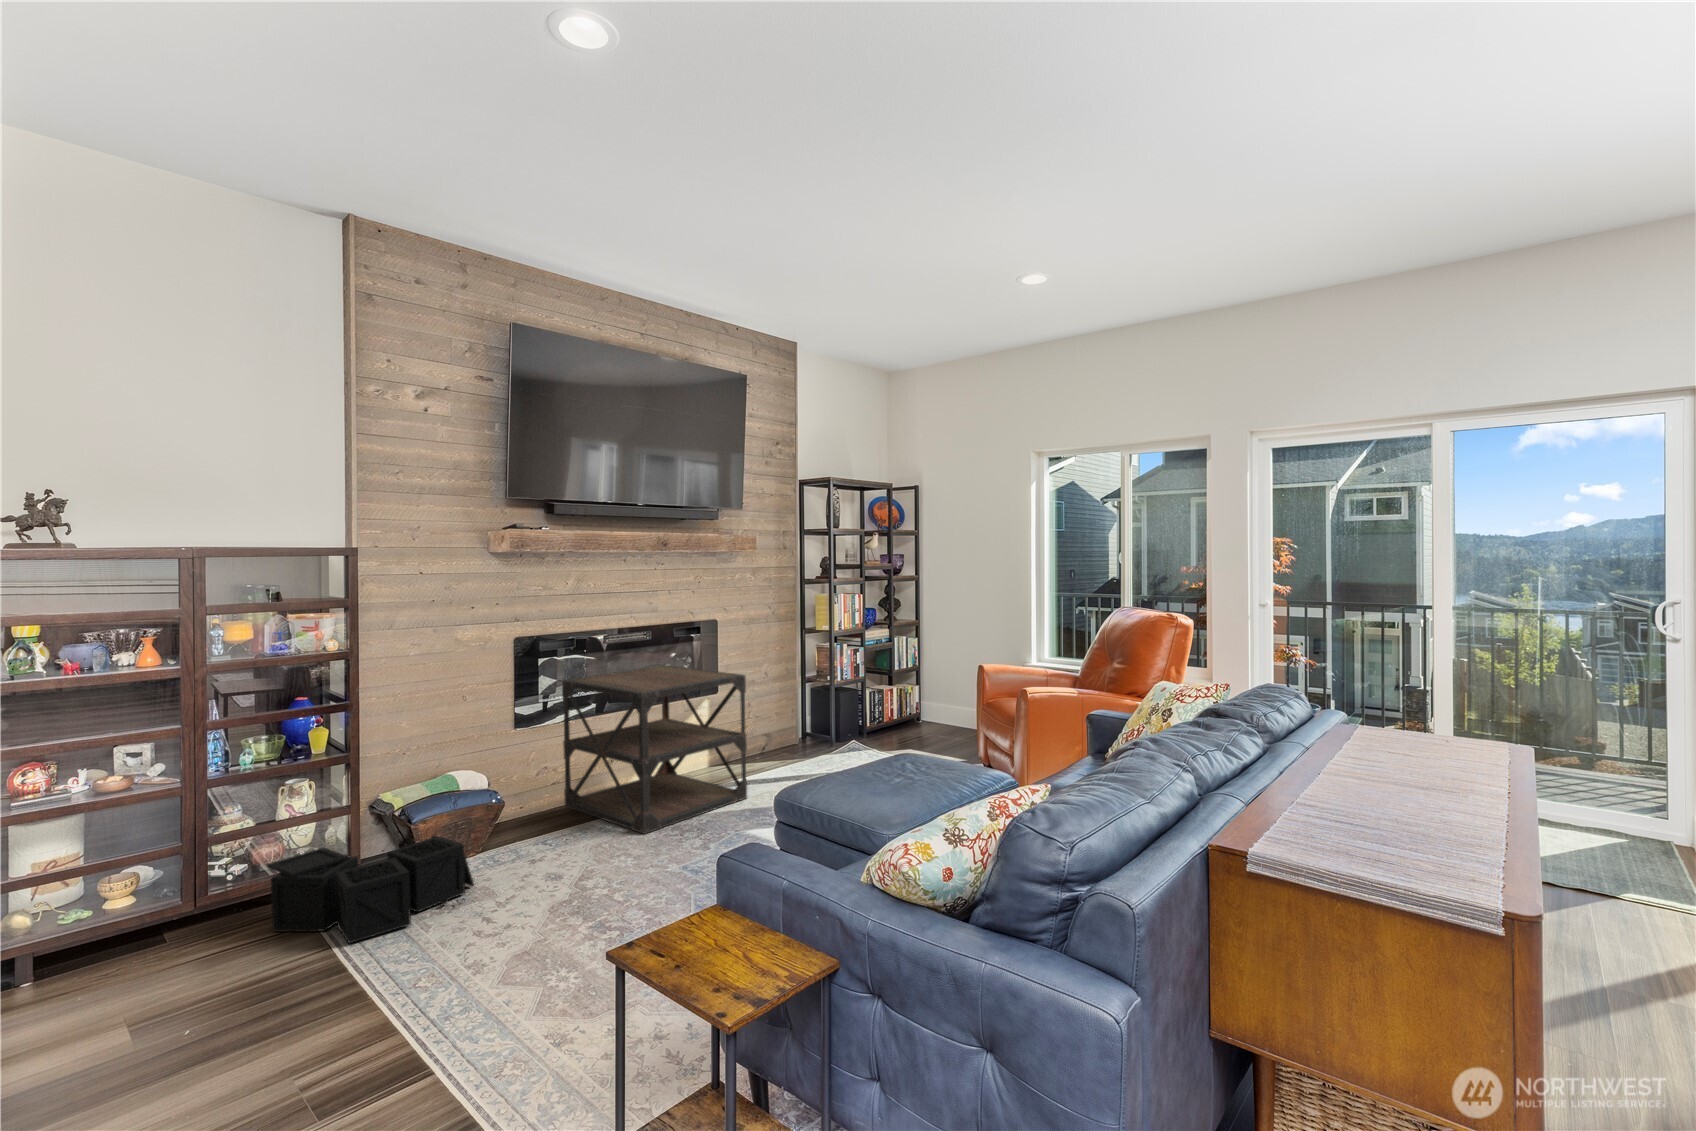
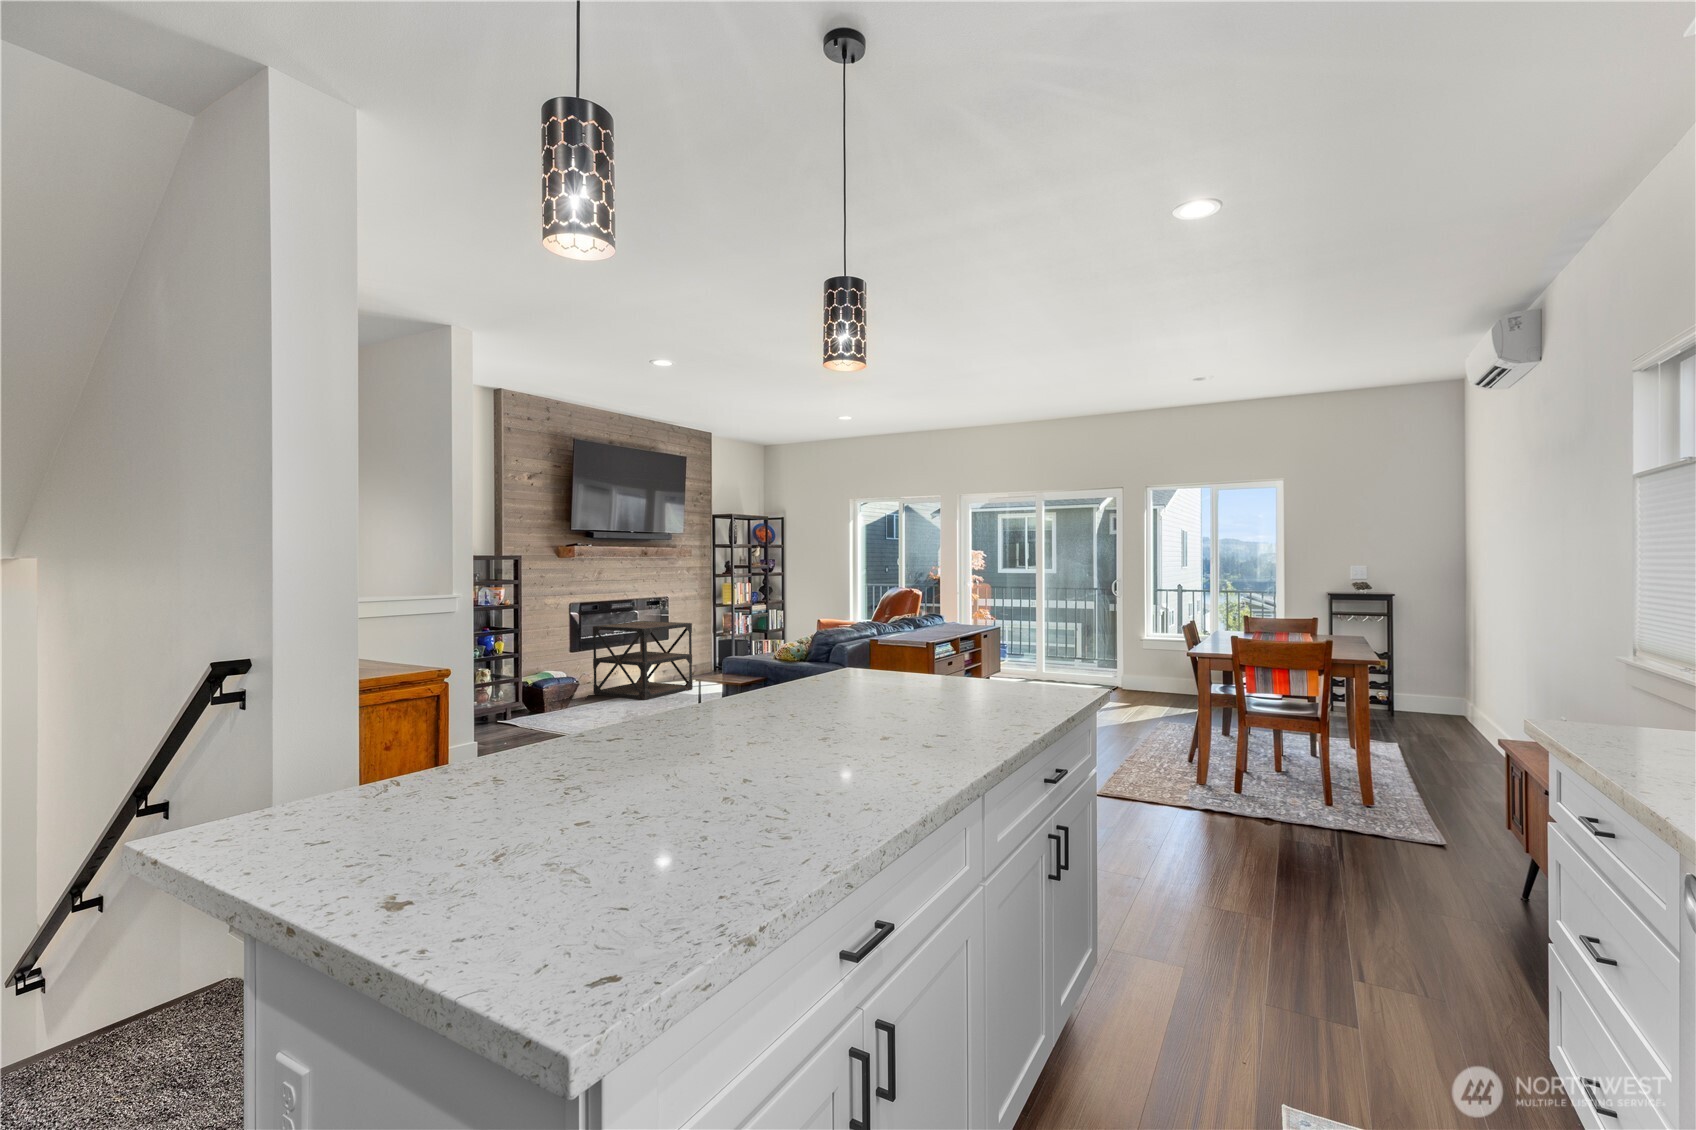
storage bin: present [267,836,474,943] -> none [487,692,576,726]

